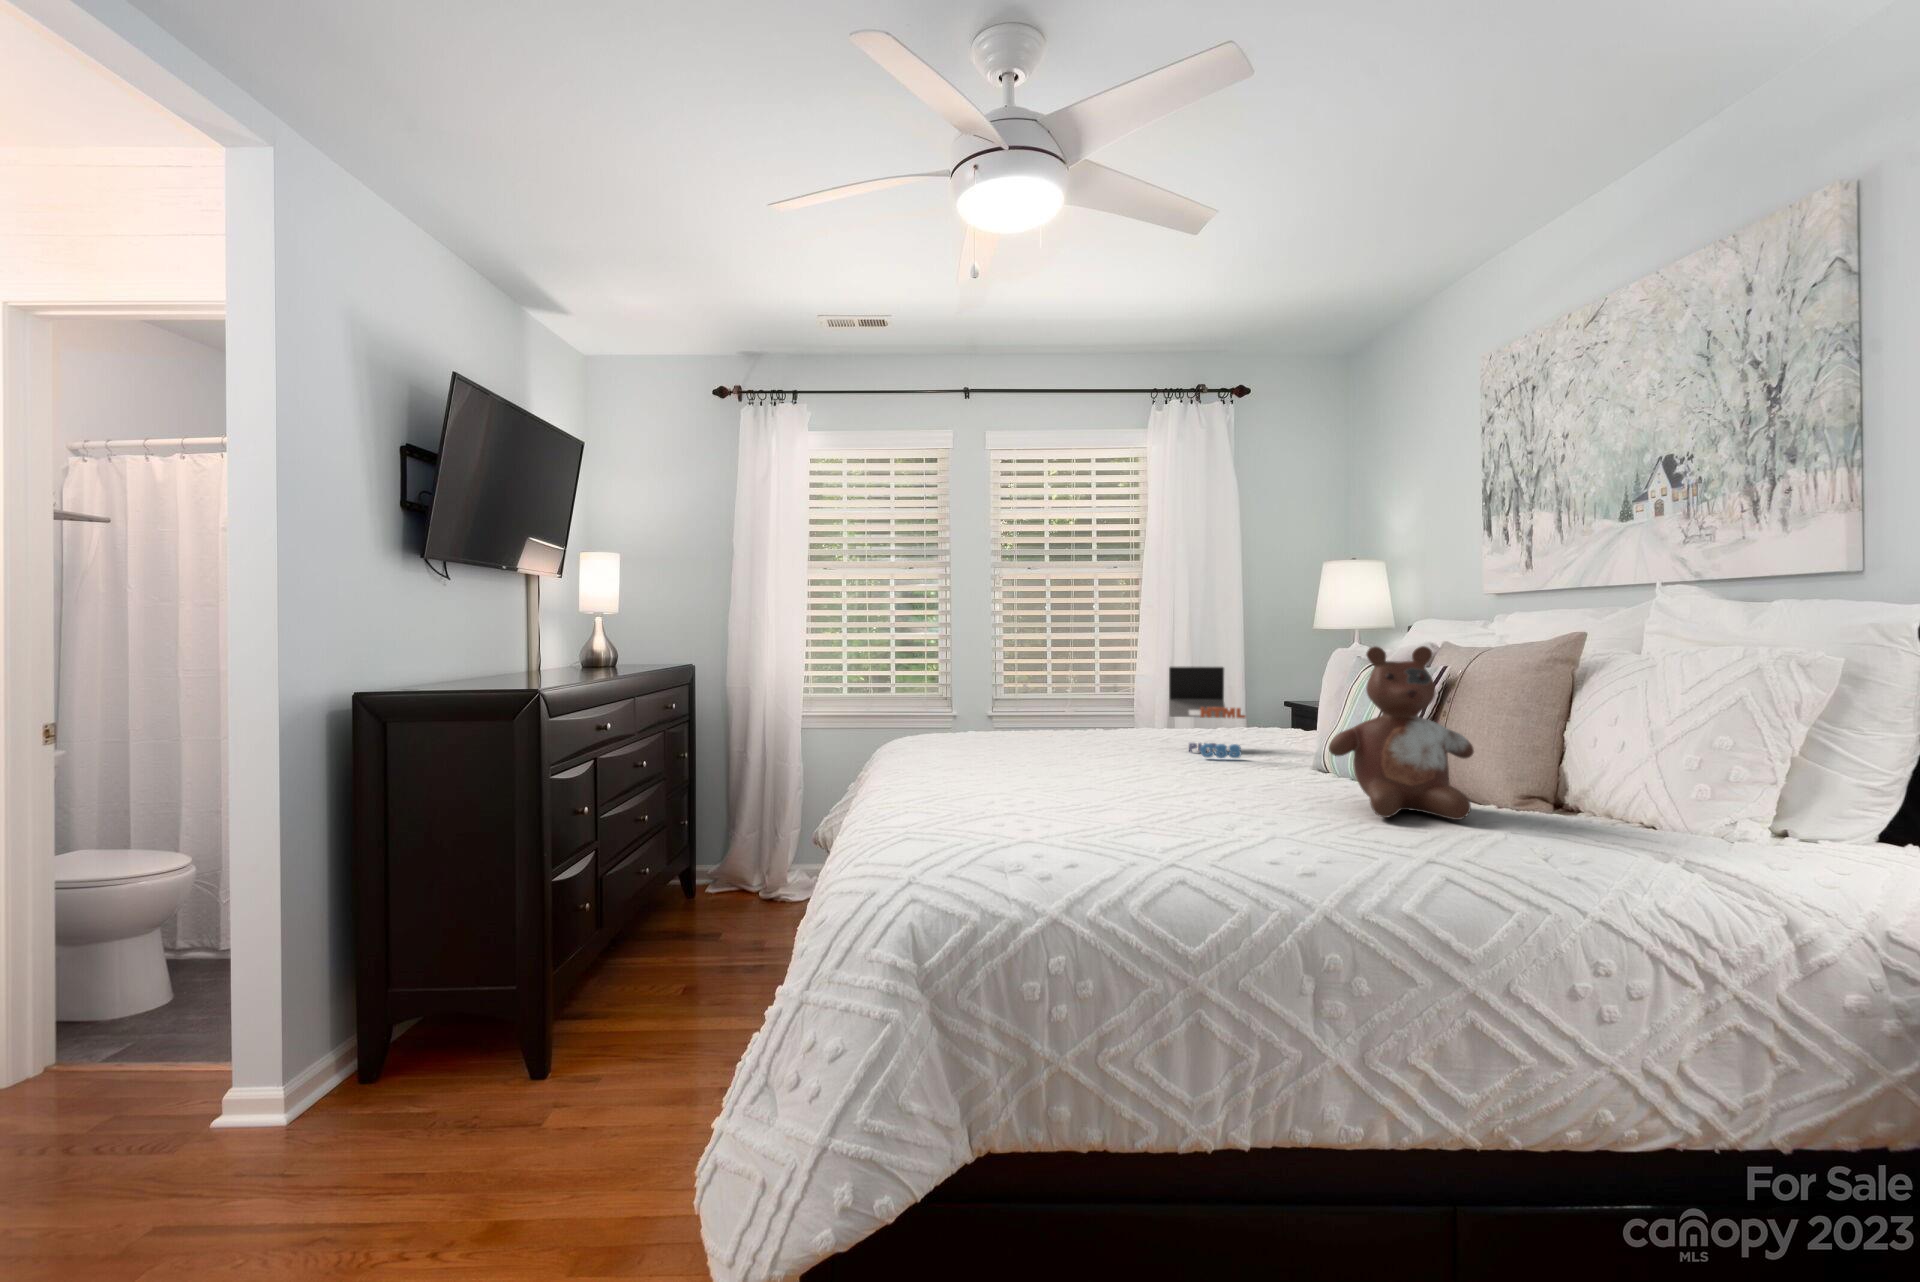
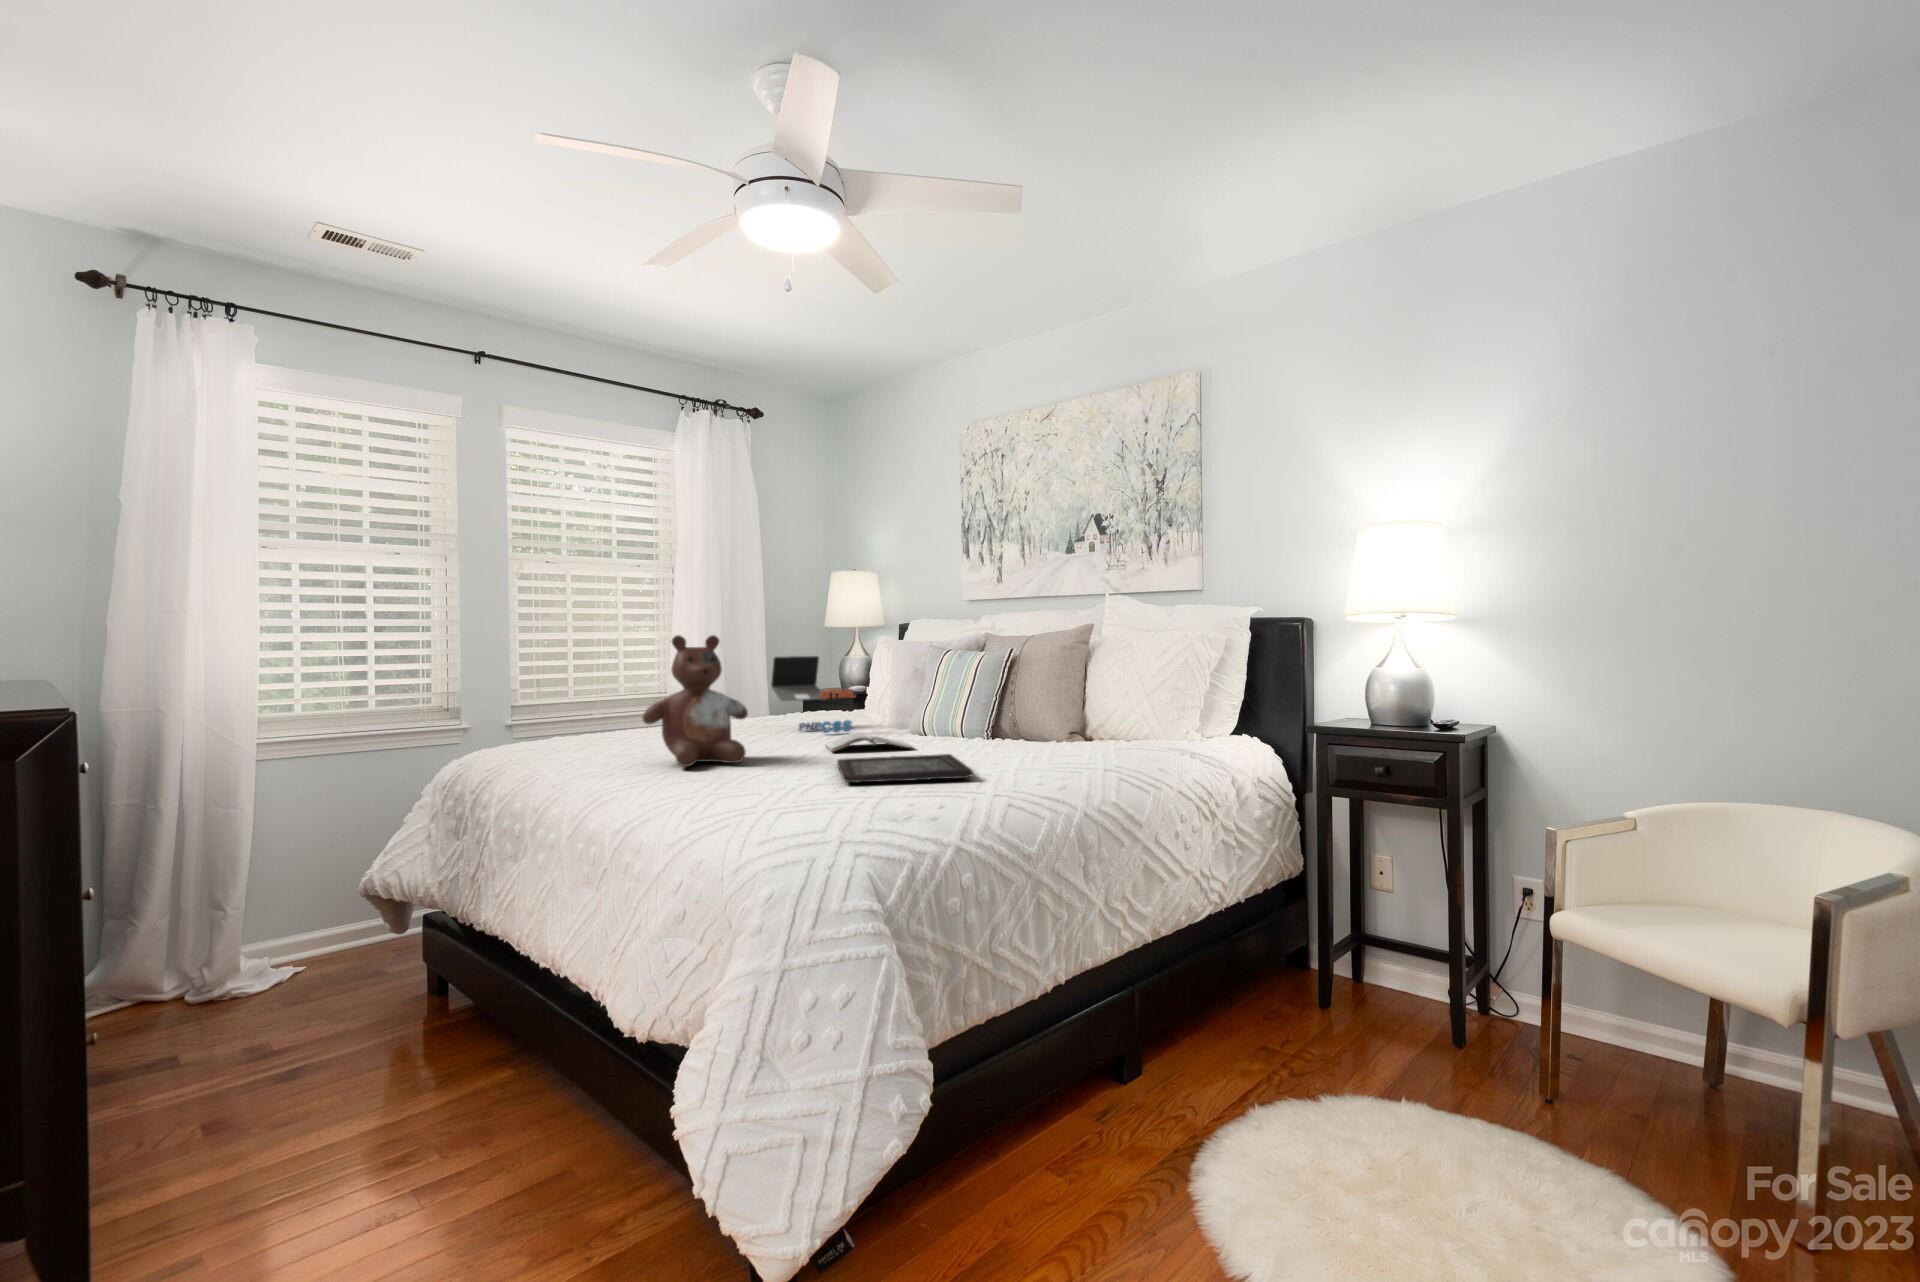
stuffed bear: present [1329,646,1474,820] -> present [642,635,748,767]
magazine: none [1149,762,1265,792] -> present [826,733,914,752]
tray: none [1052,795,1256,845] -> present [837,754,973,783]

